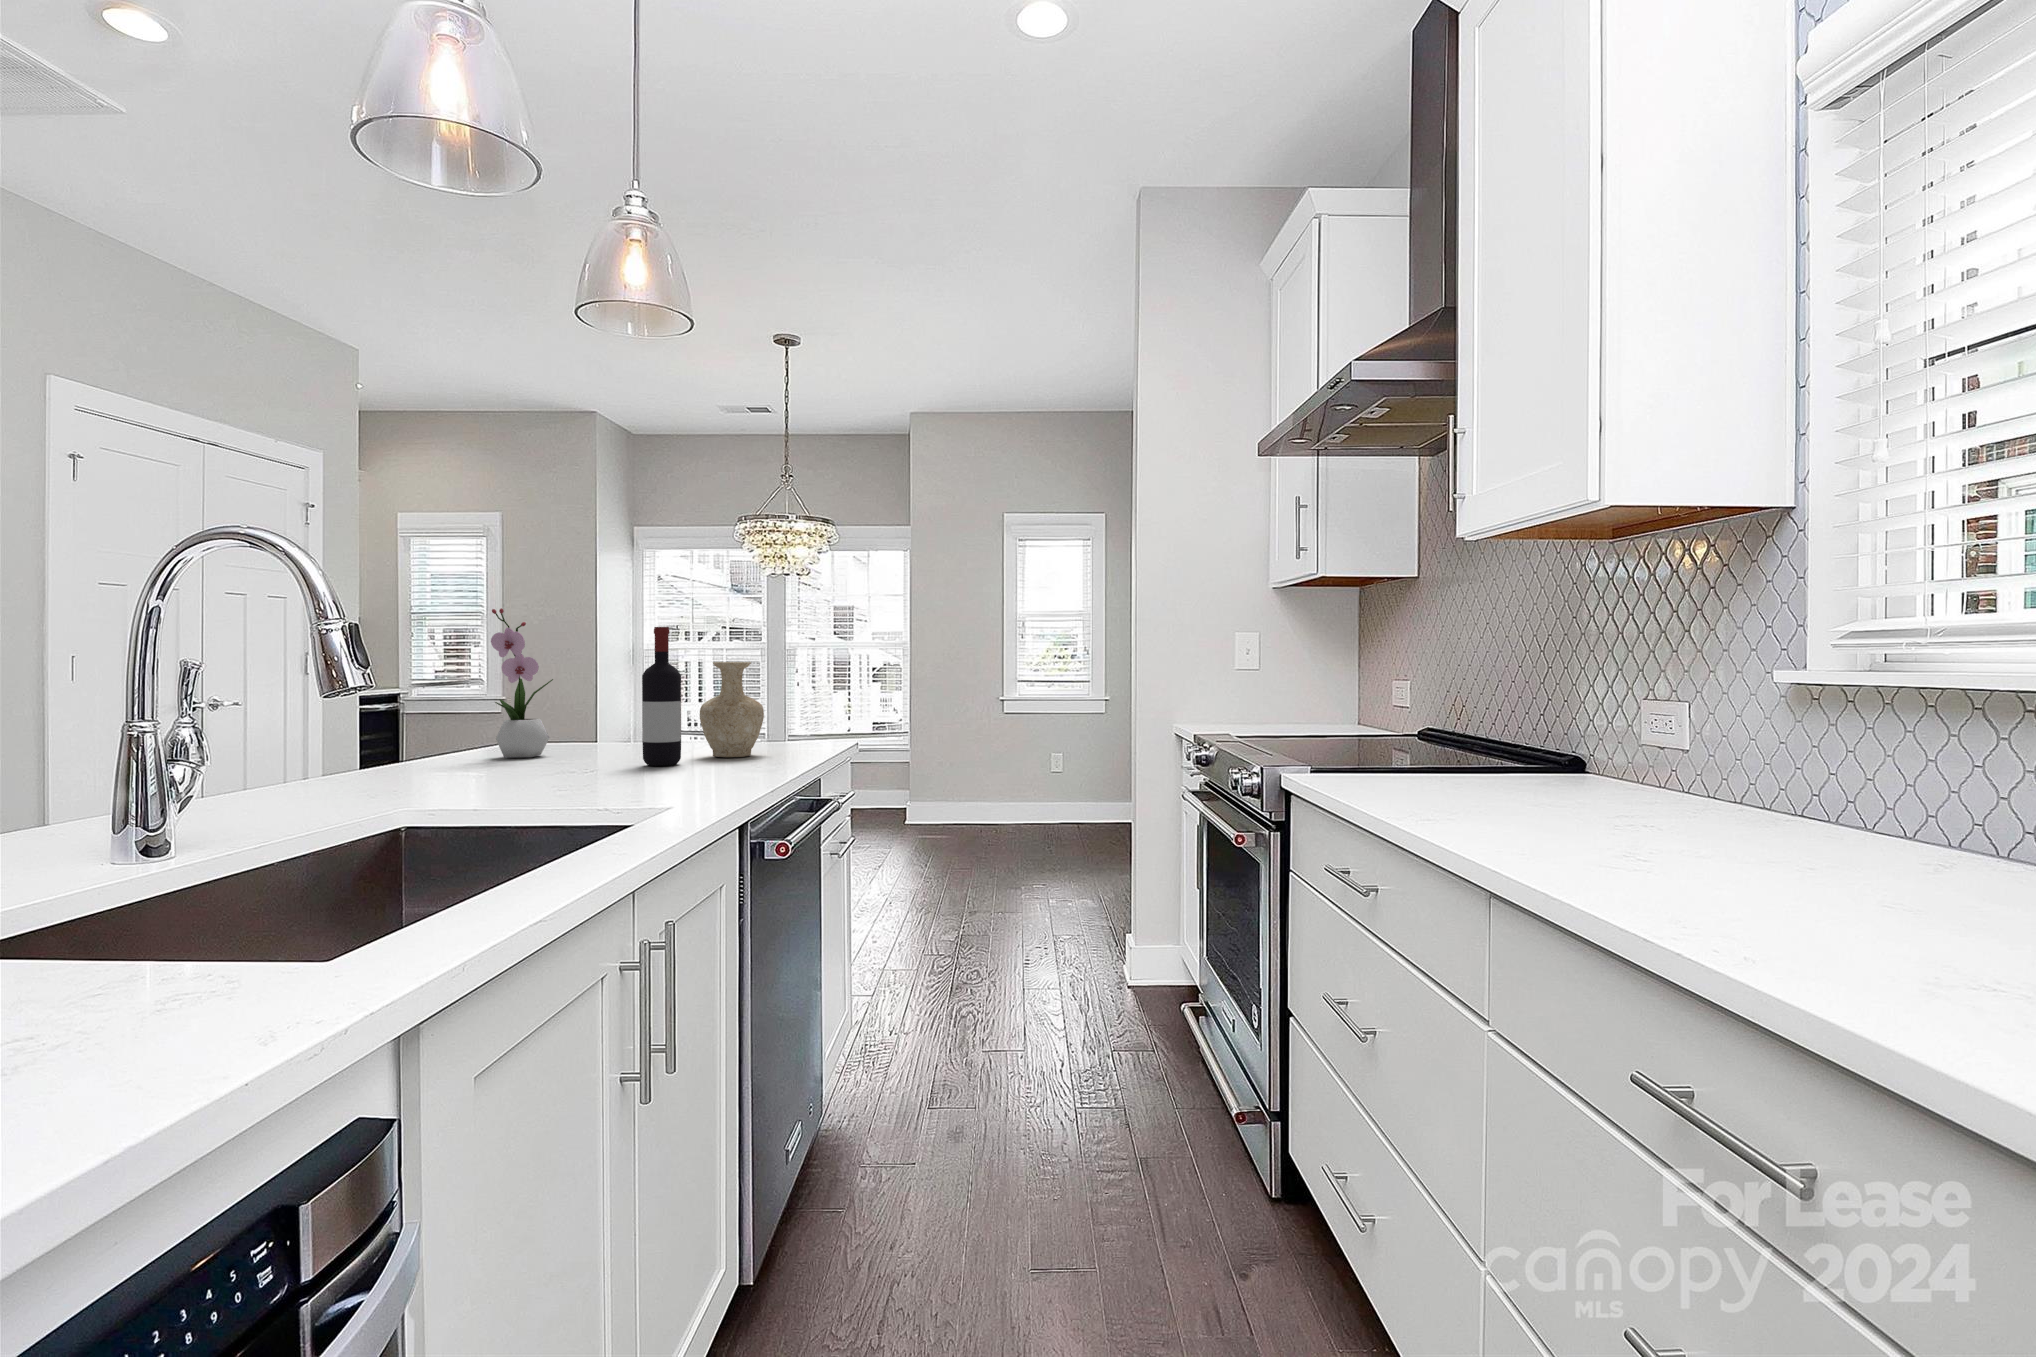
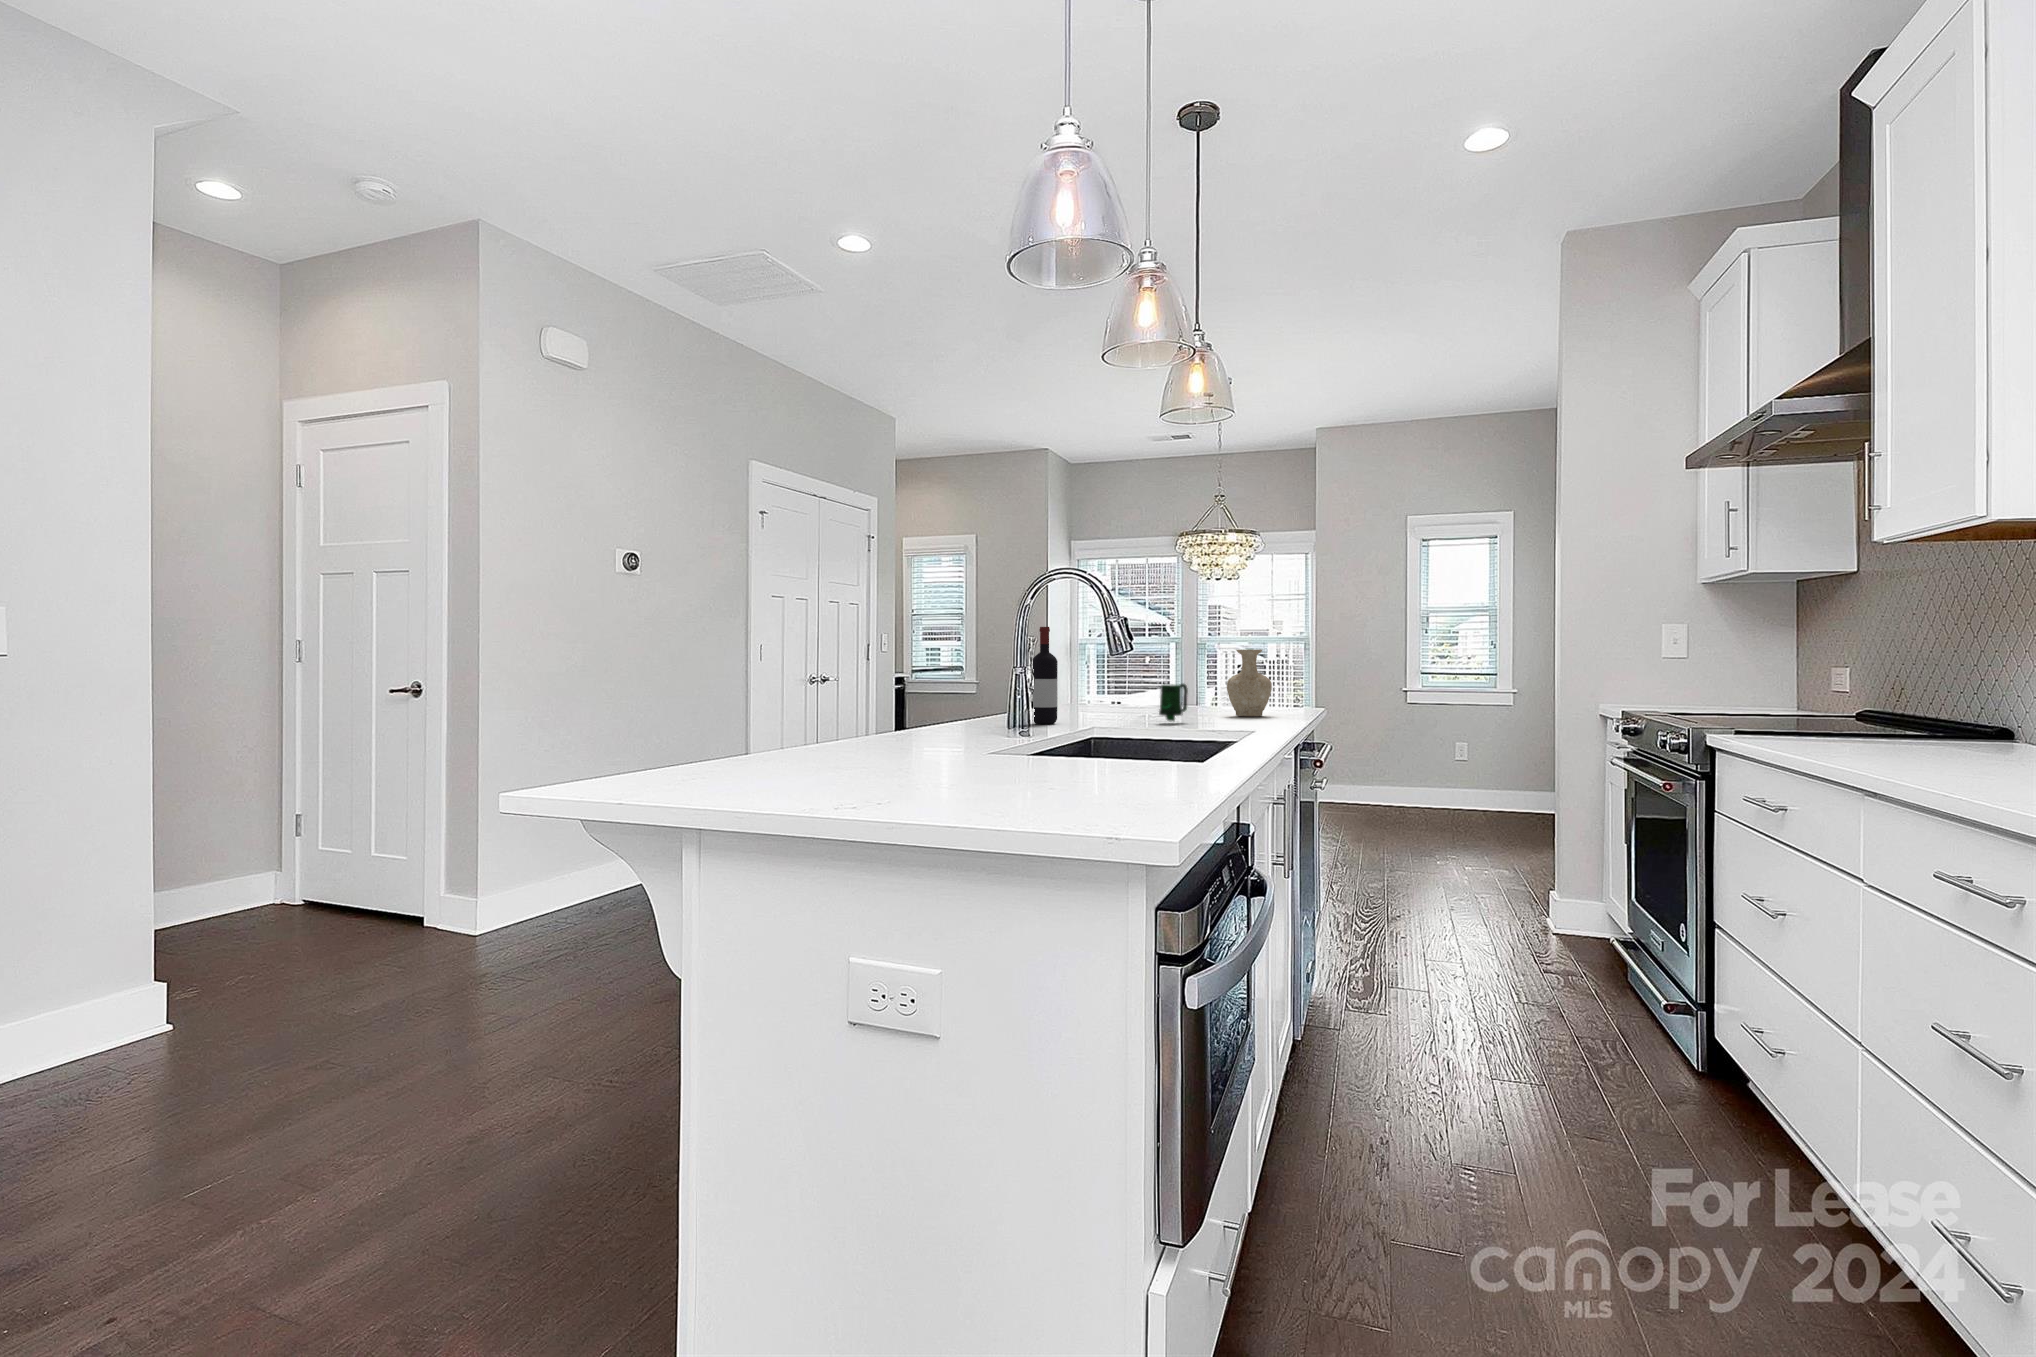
flower arrangement: present [491,608,553,757] -> none [1087,614,1121,714]
wine bottle: present [642,627,681,766] -> present [1033,627,1058,724]
mug: none [565,715,616,779] -> present [1159,684,1188,721]

